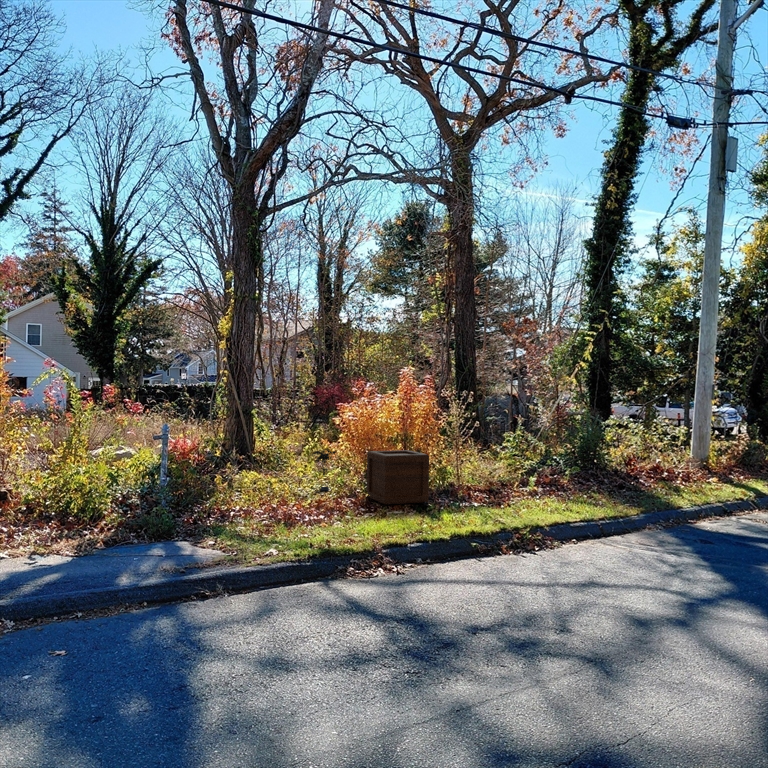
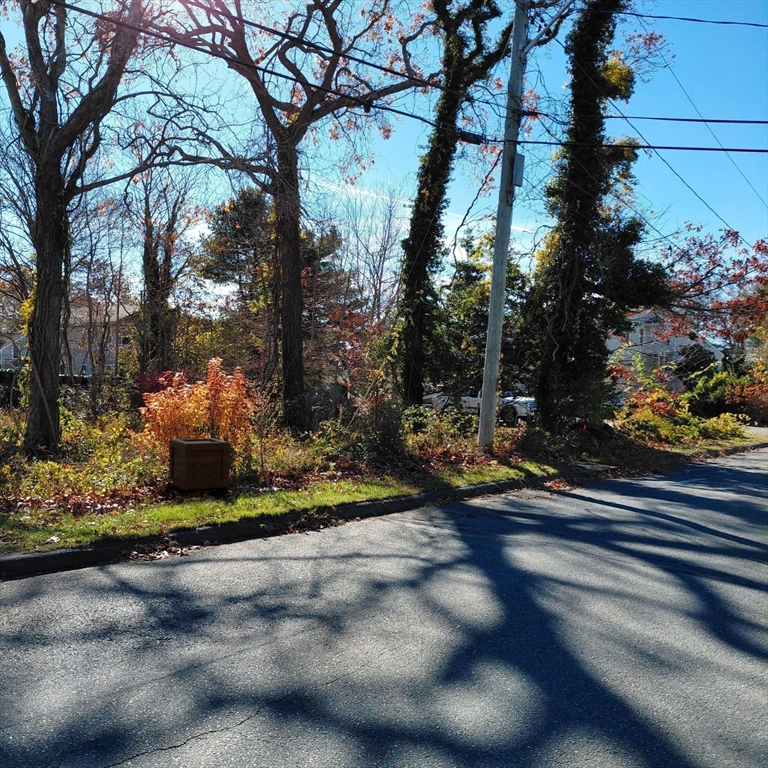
potted plant: present [312,448,336,491] -> none [113,435,142,478]

